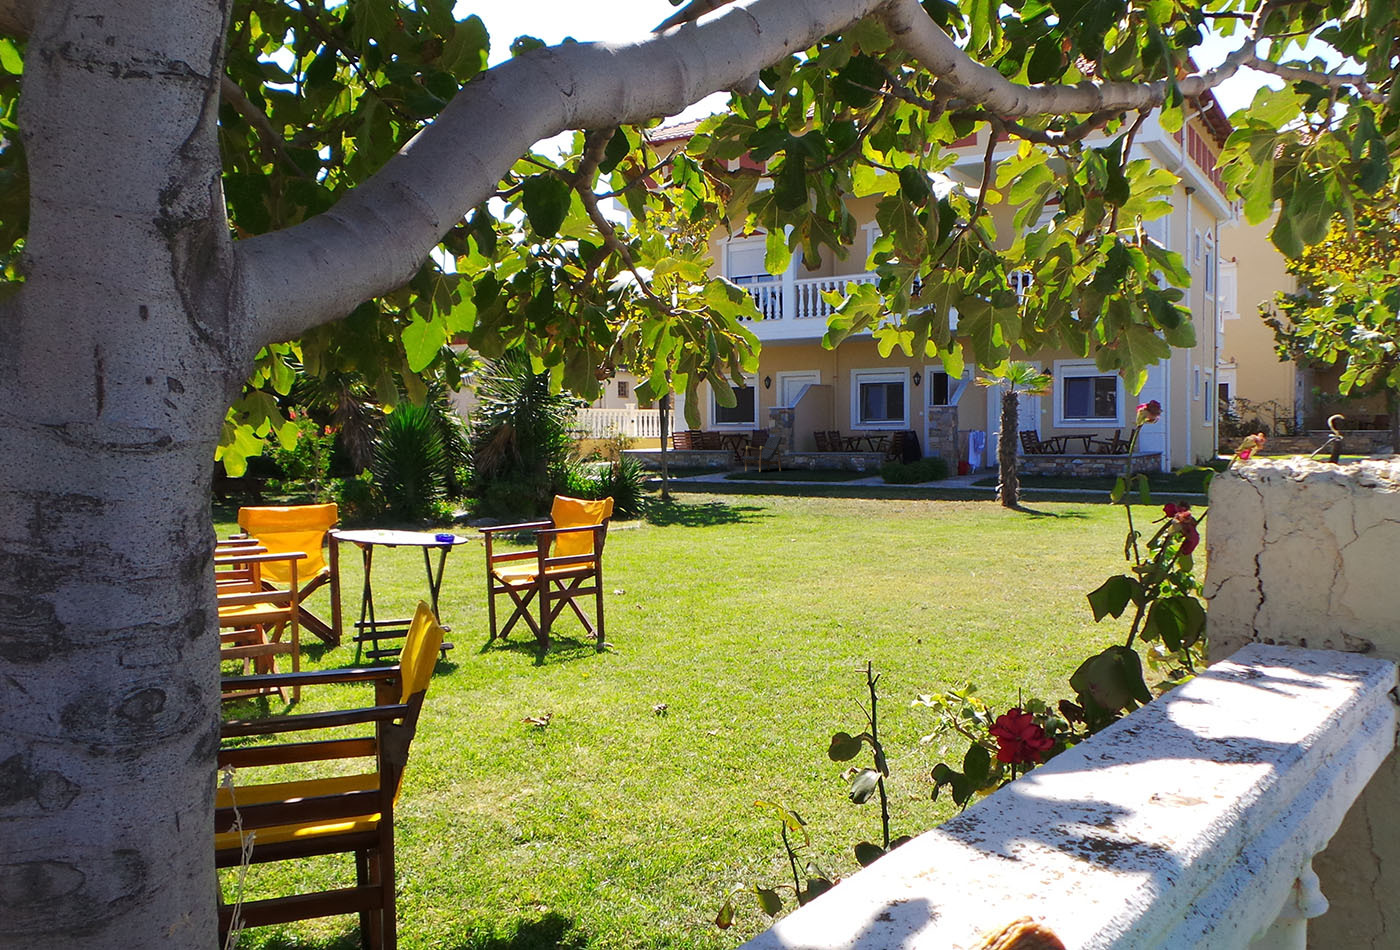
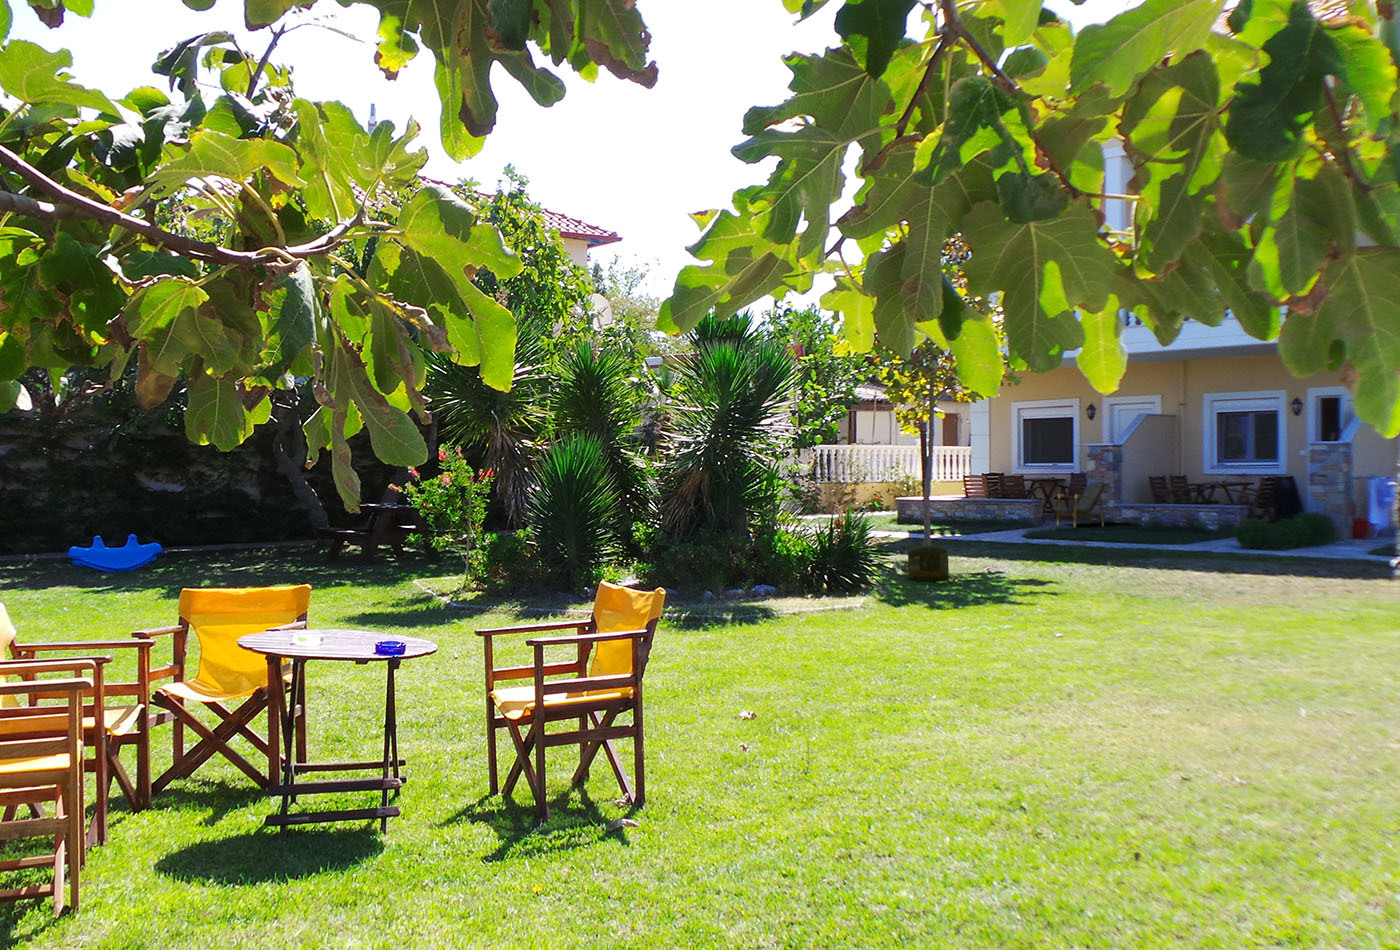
pouf: none [657,484,689,511] -> present [908,546,949,581]

